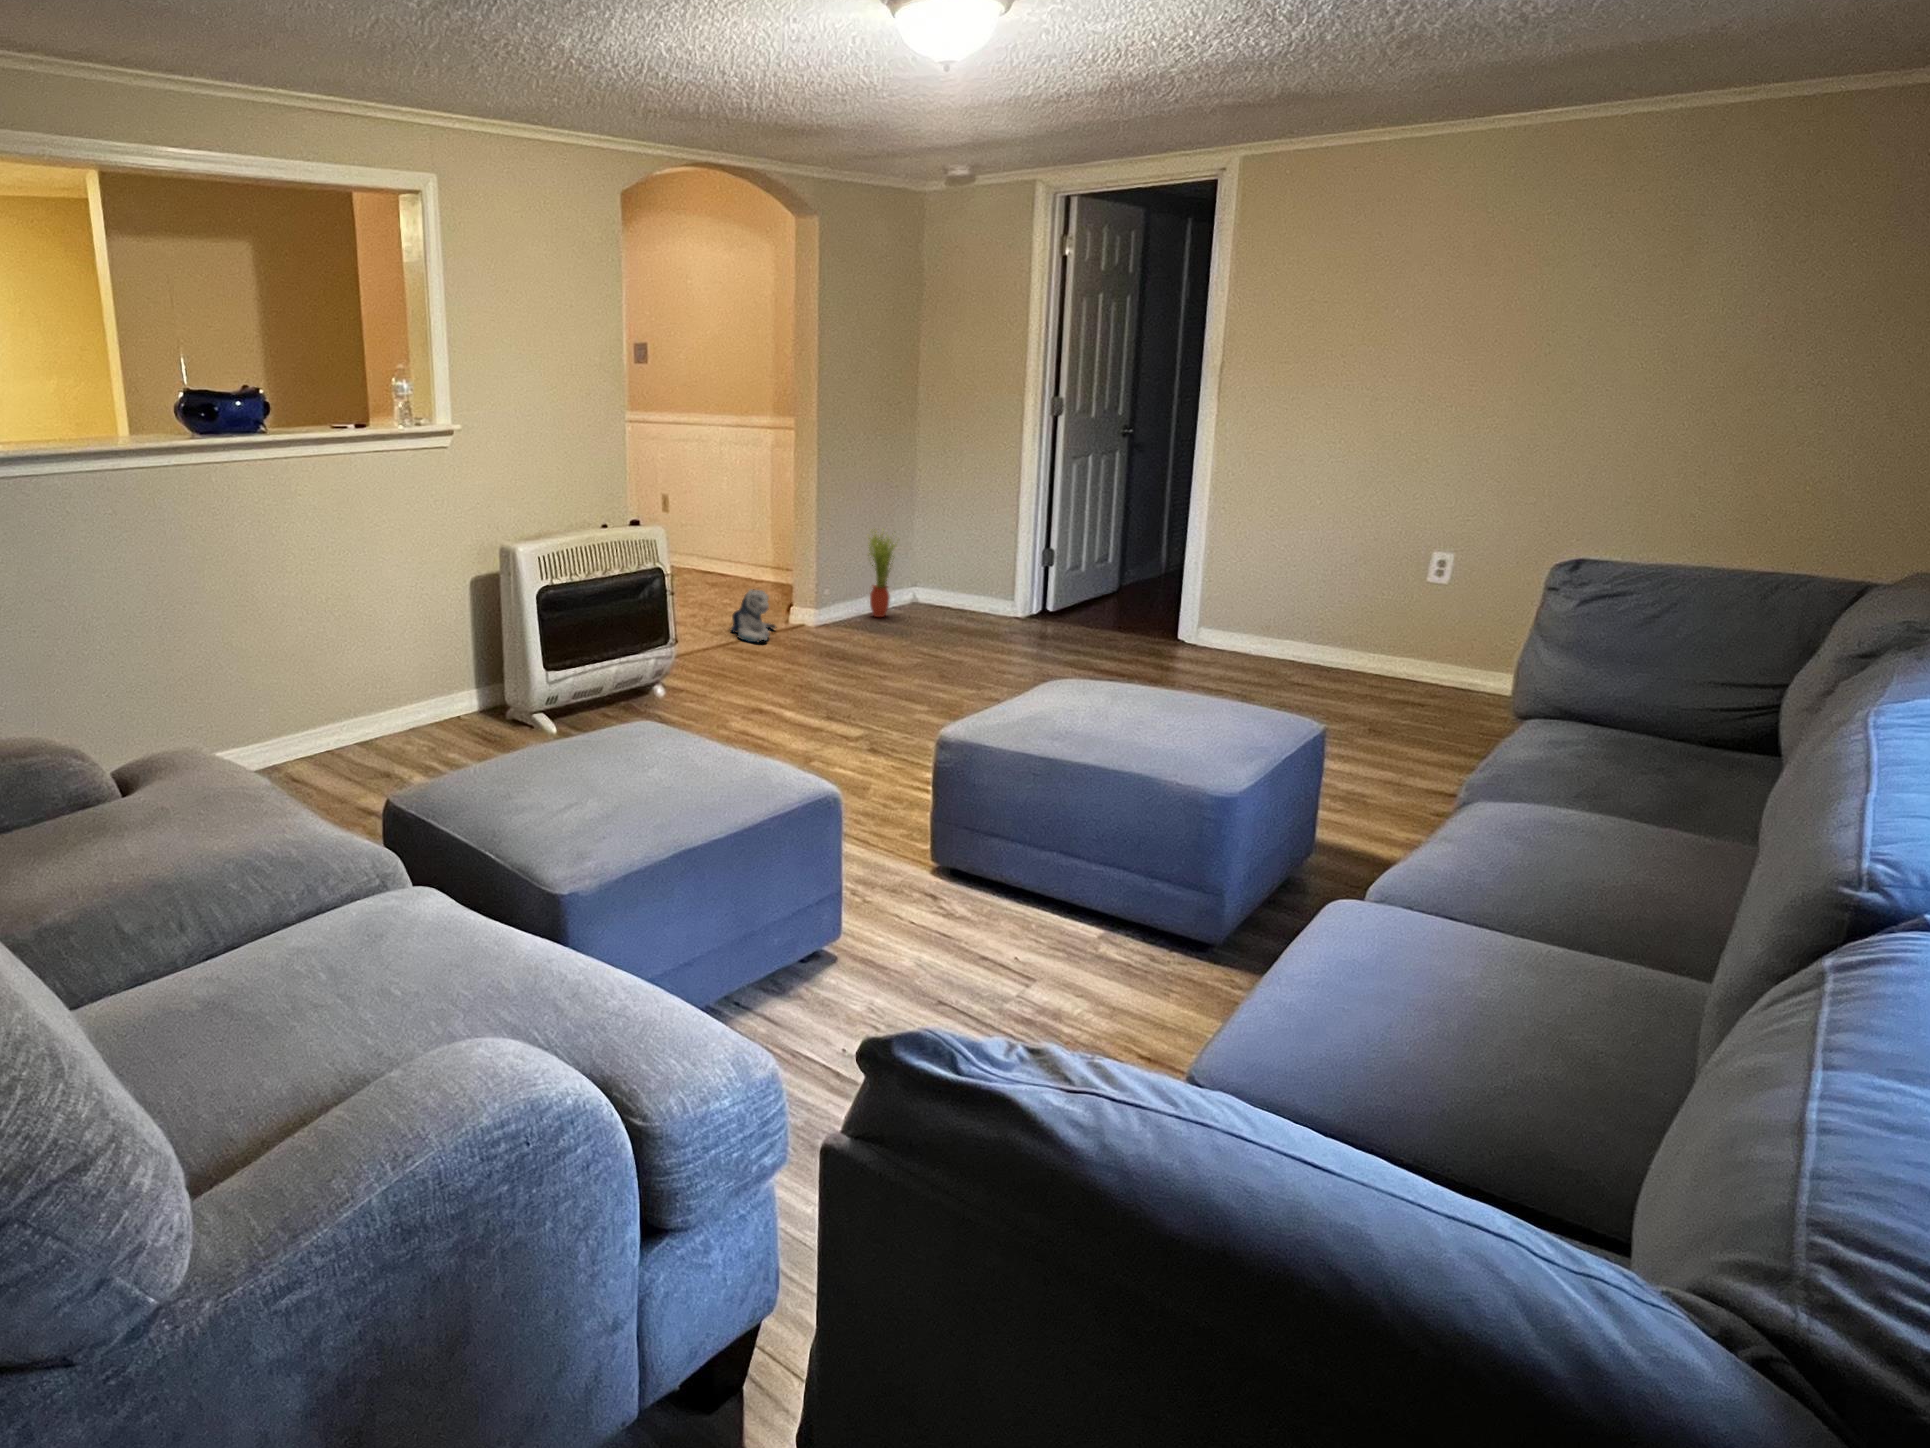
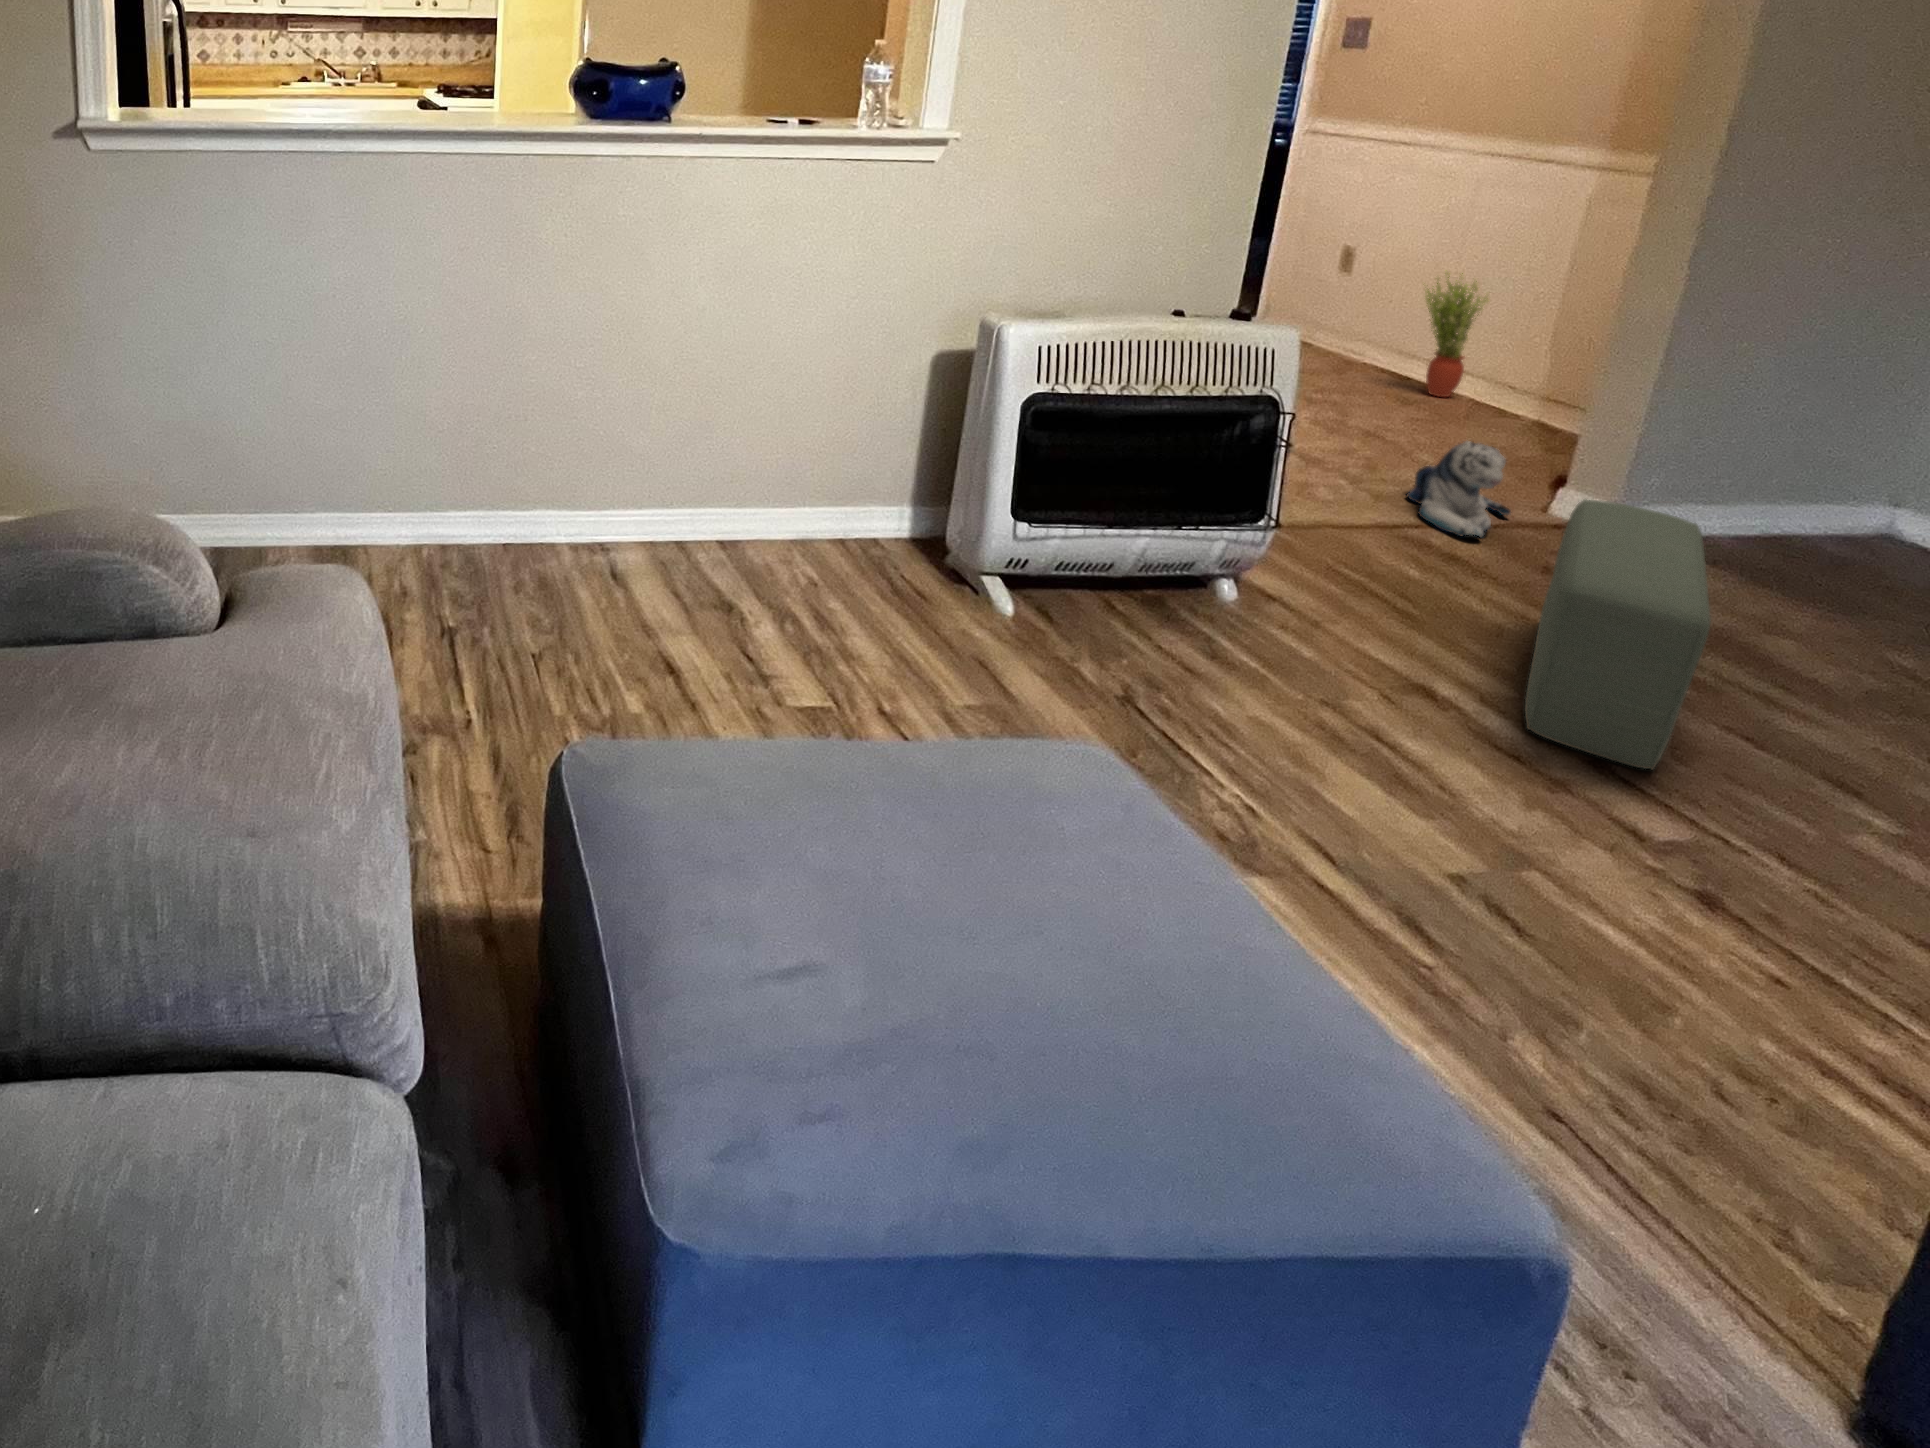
potted plant: present [868,531,896,617] -> present [1425,273,1489,397]
pouf: none [798,595,852,712] -> present [1525,499,1711,769]

